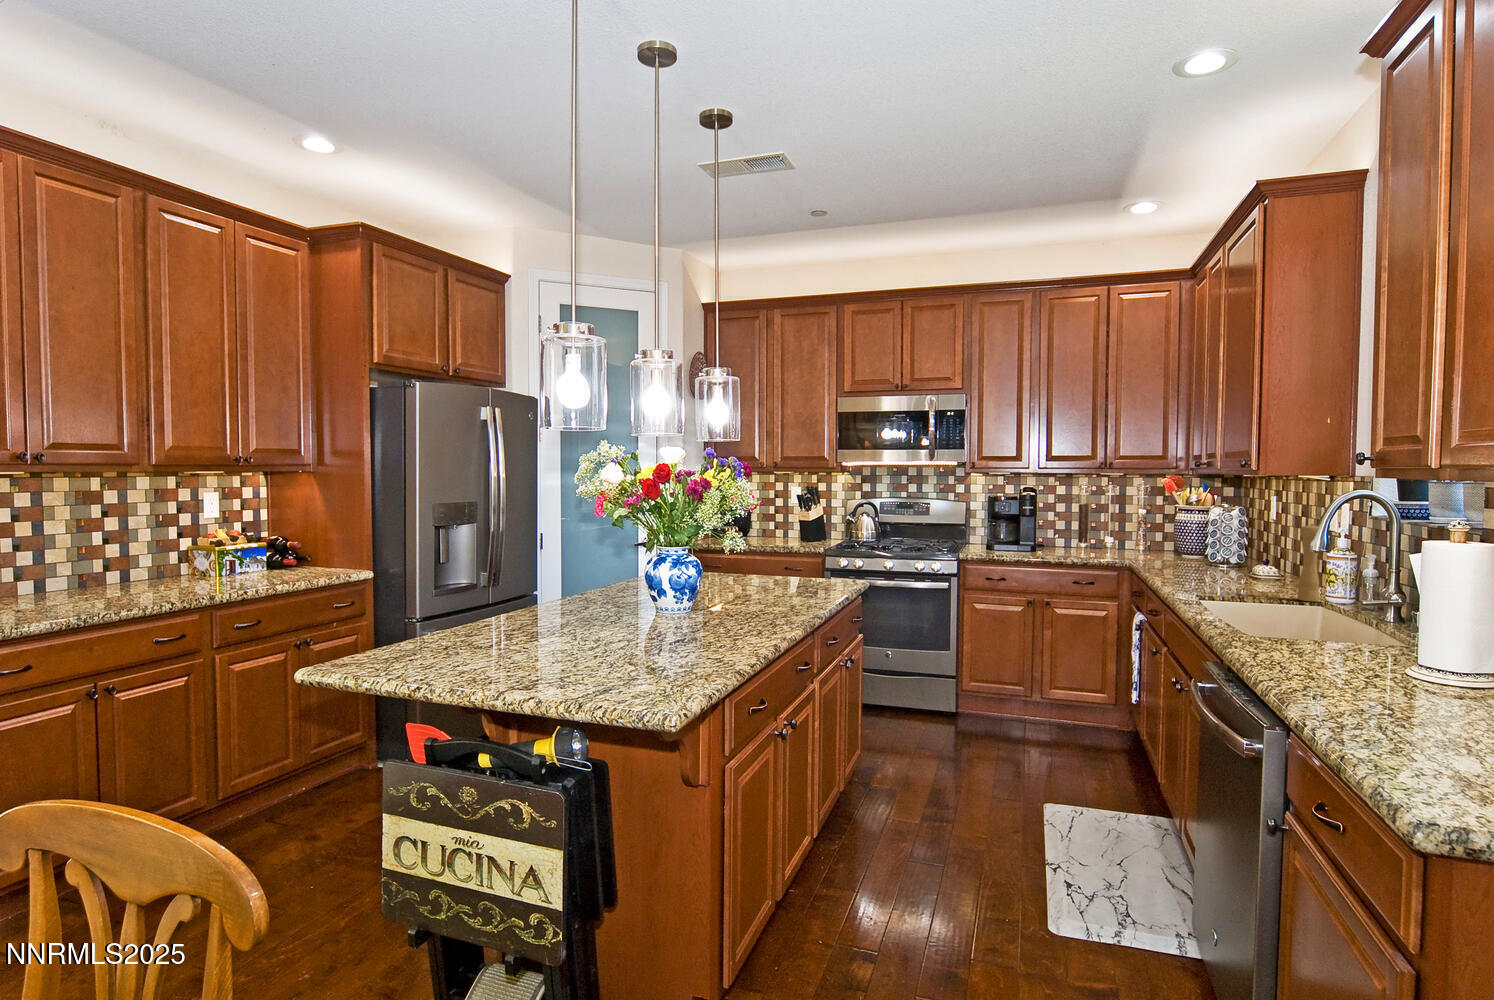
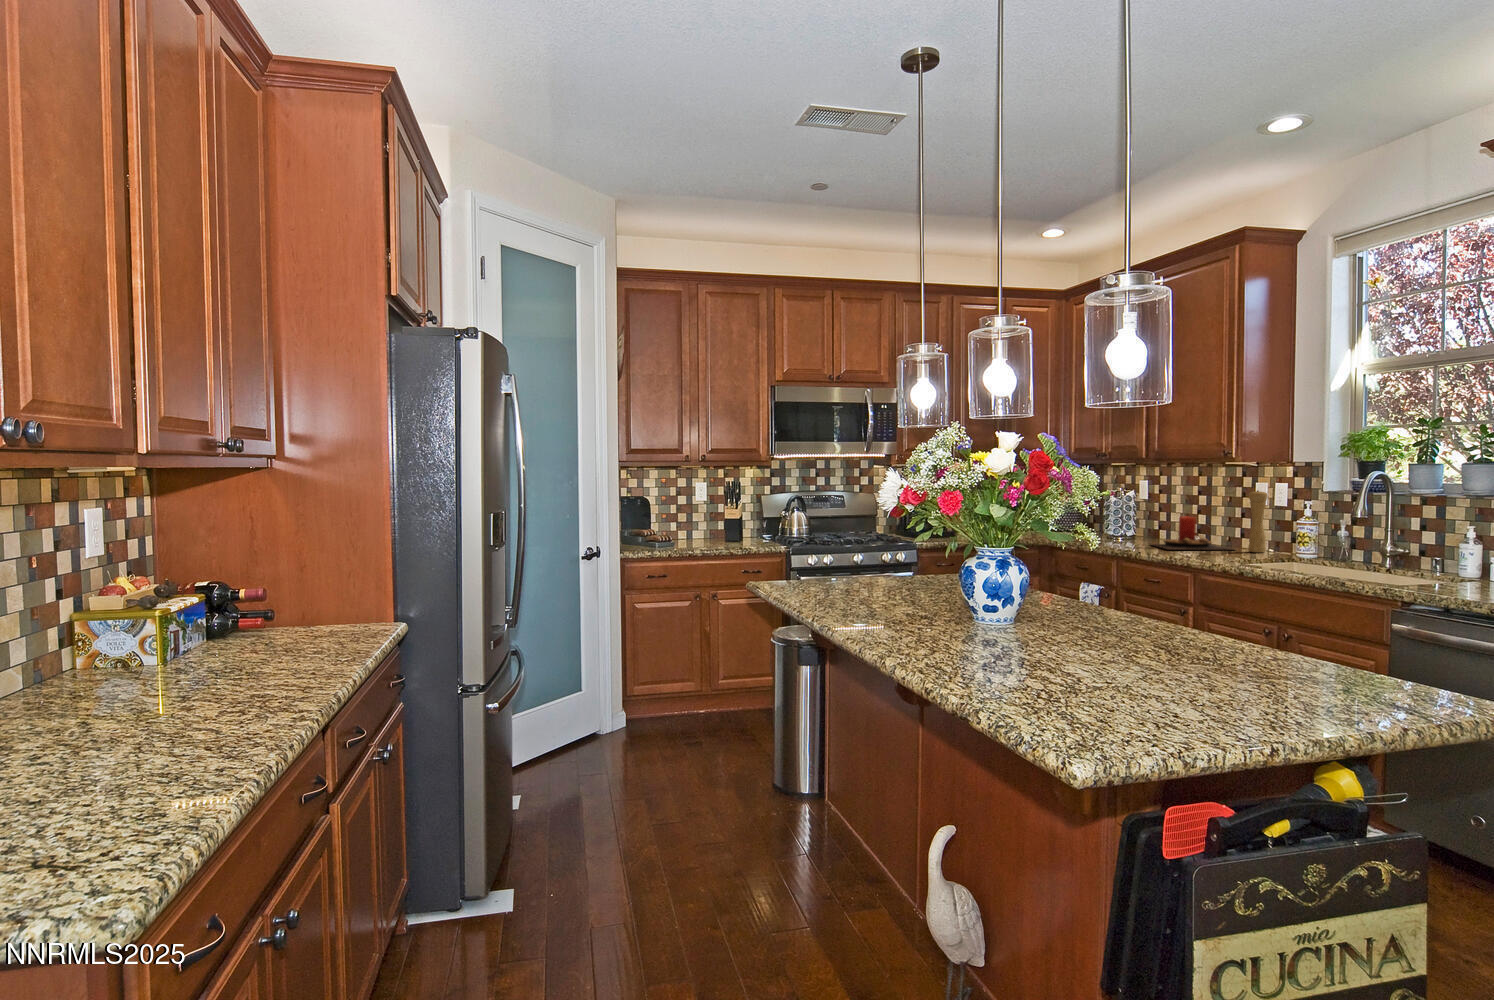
candle: none [1201,550,1297,596] -> present [1151,516,1235,550]

